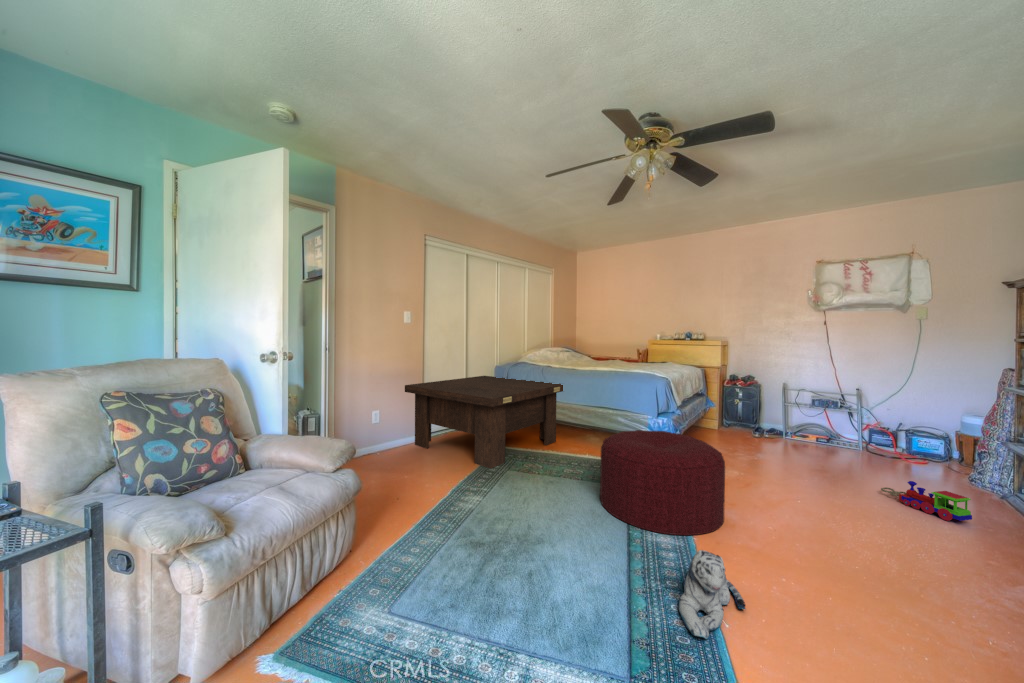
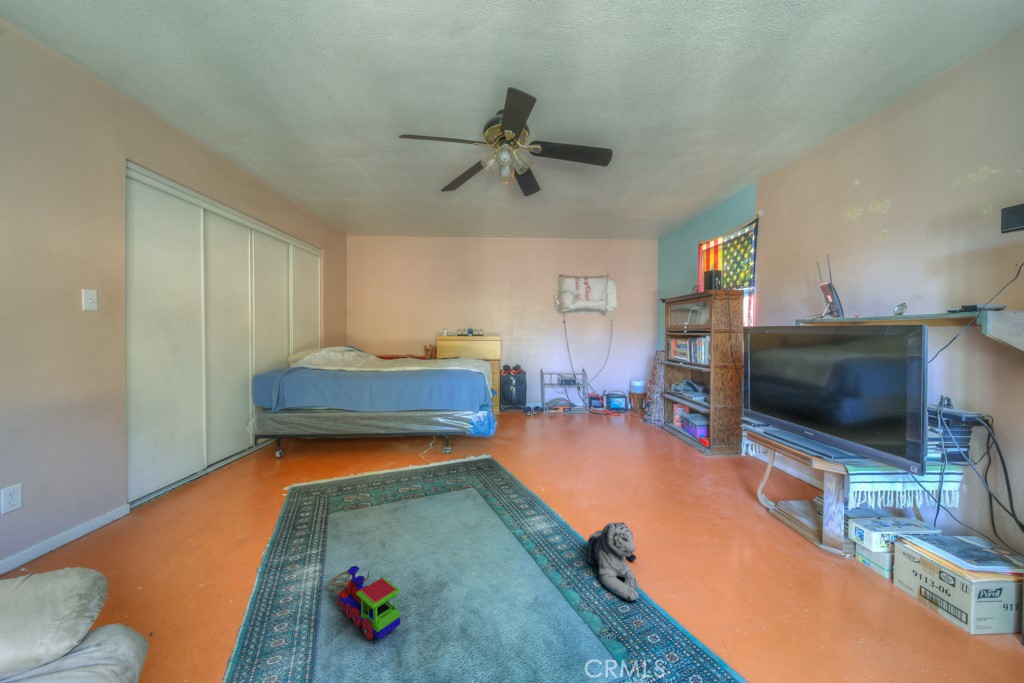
coffee table: present [405,376,563,469] -> none [95,390,371,521]
ottoman: present [600,430,725,535] -> none [456,424,568,524]
toy train: present [881,481,972,521] -> present [329,566,401,640]

